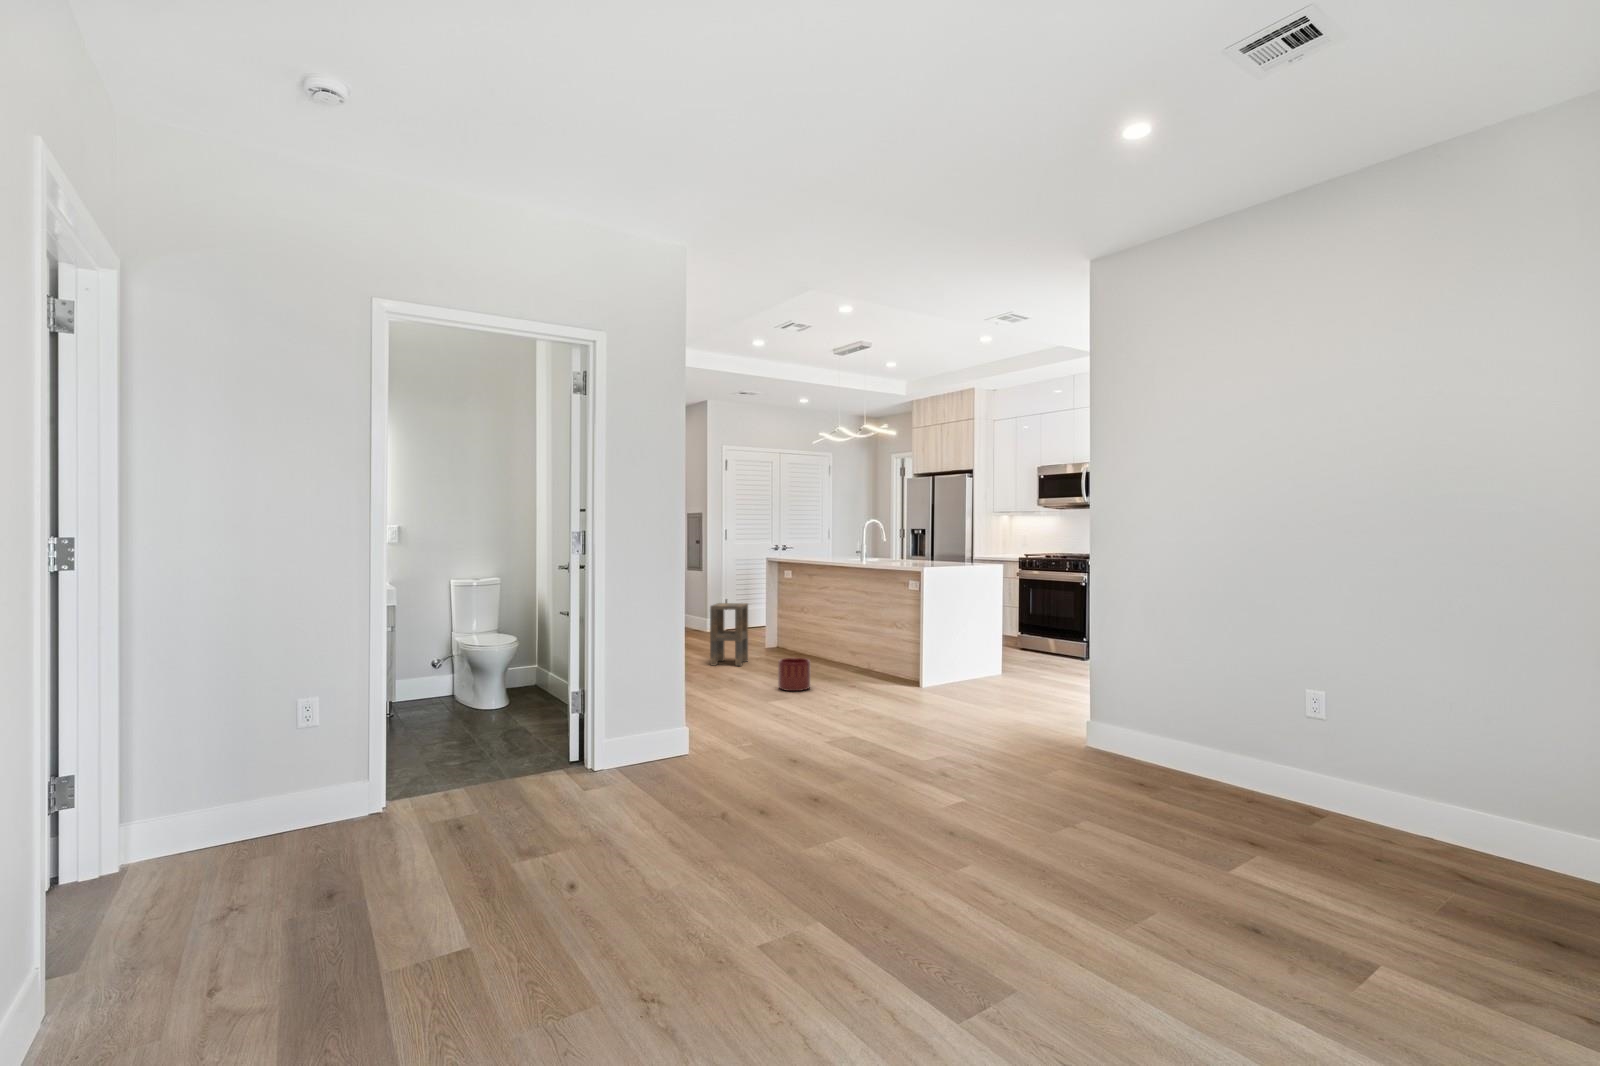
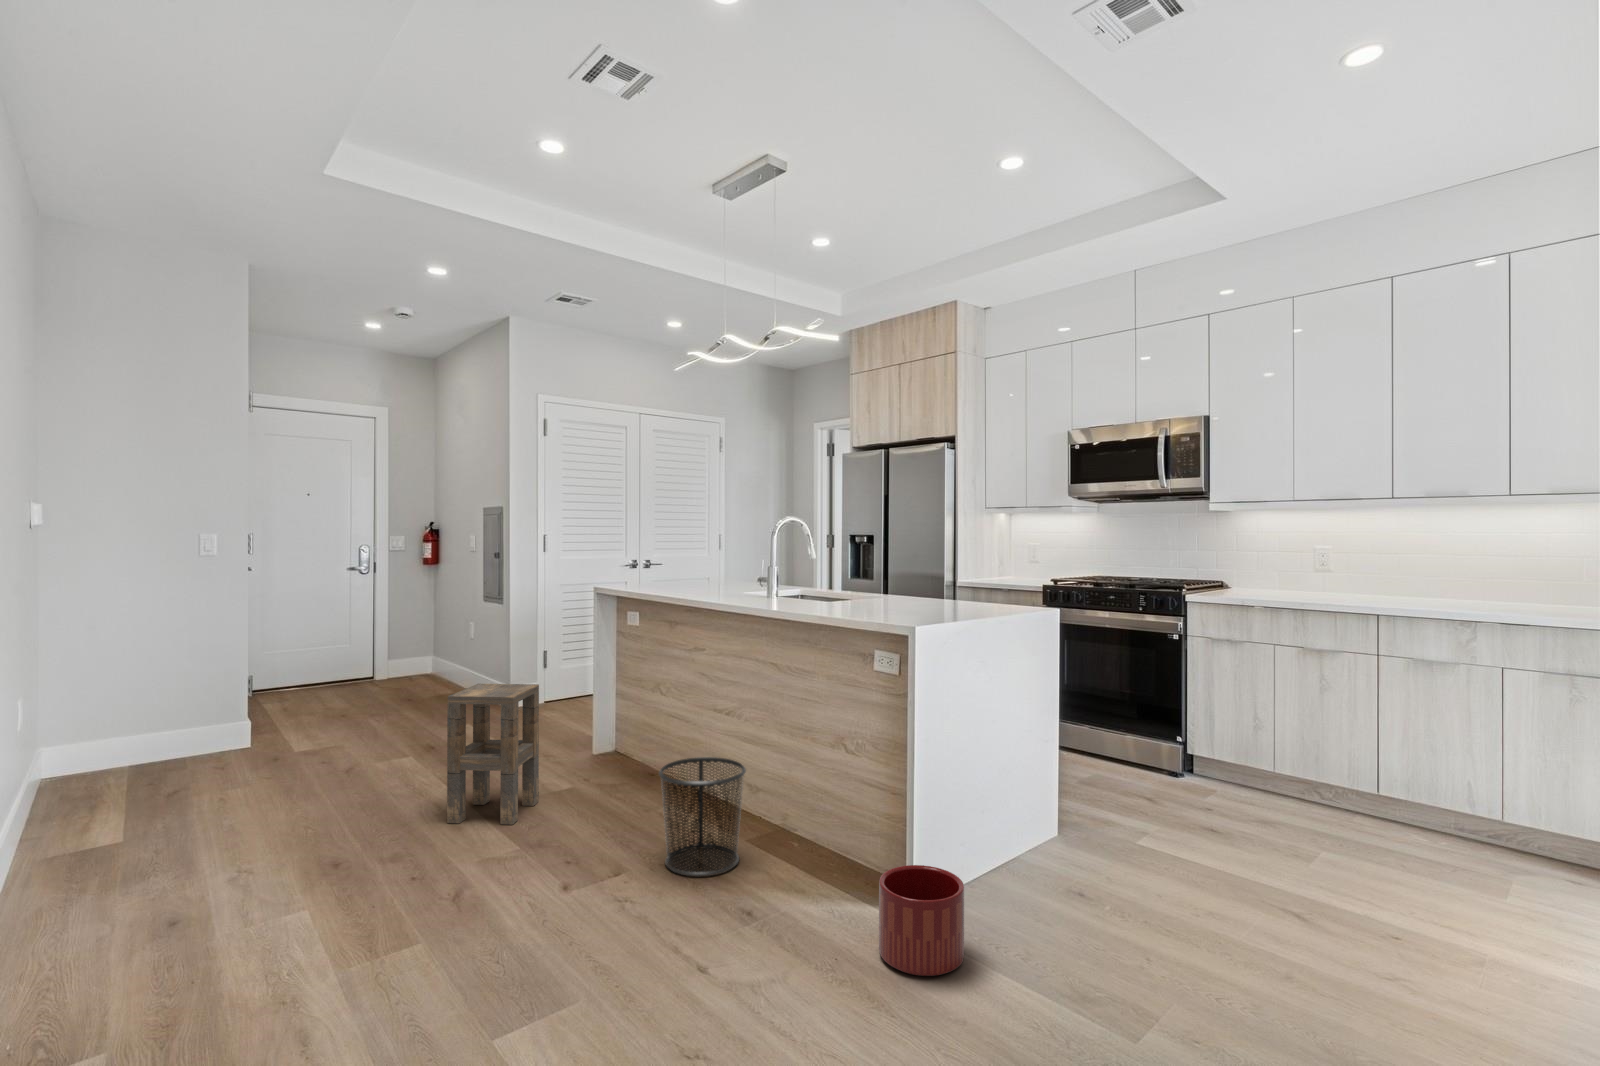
trash can: none [813,632,852,679] -> present [659,757,746,877]
planter: present [778,658,810,691] -> present [879,865,964,976]

